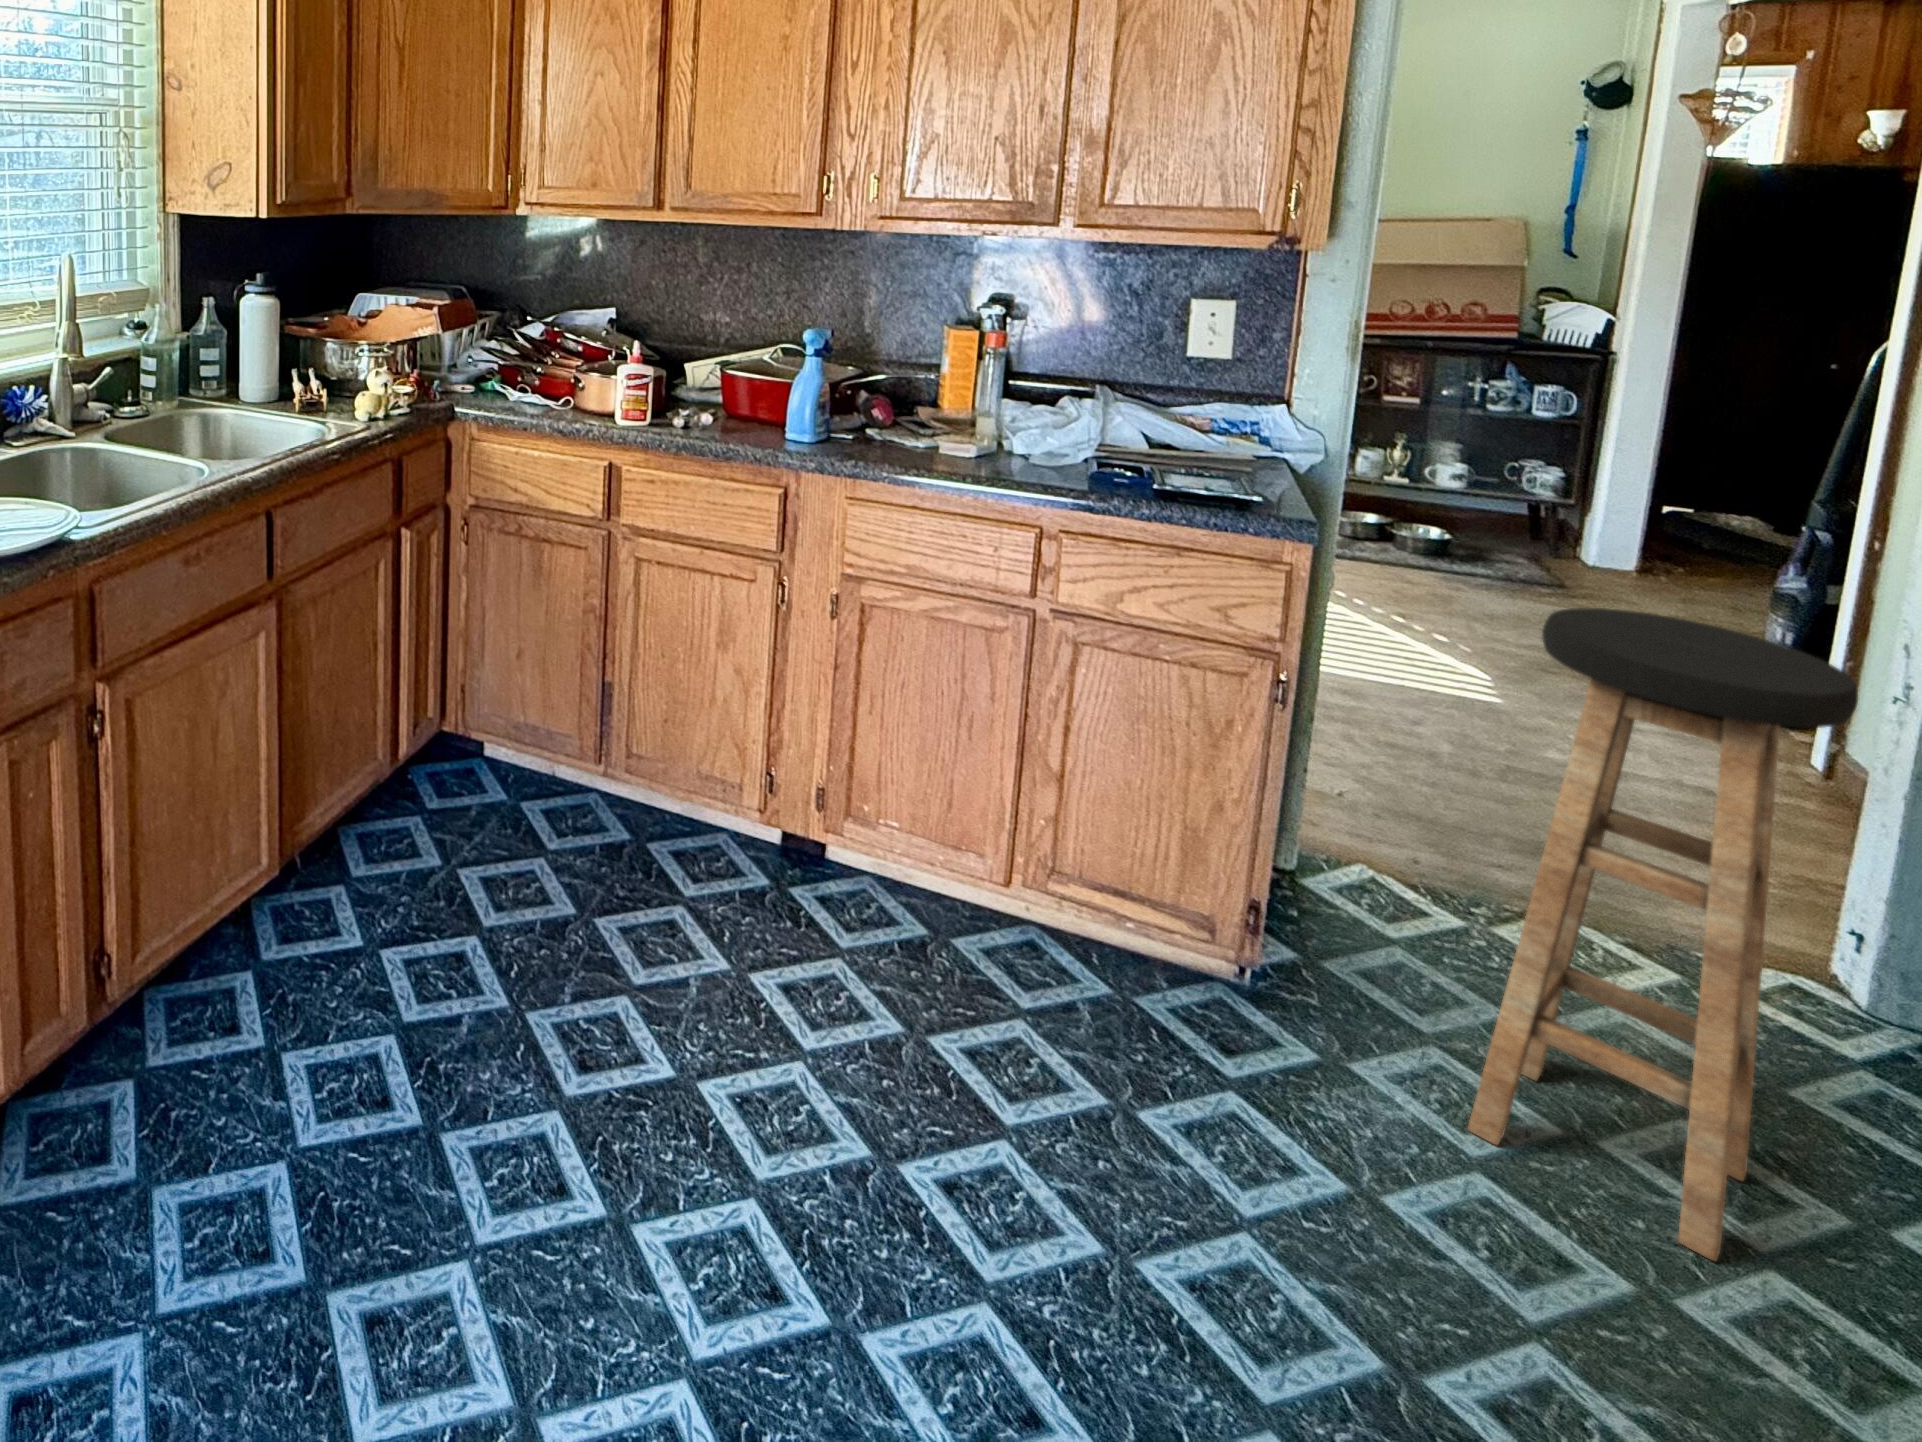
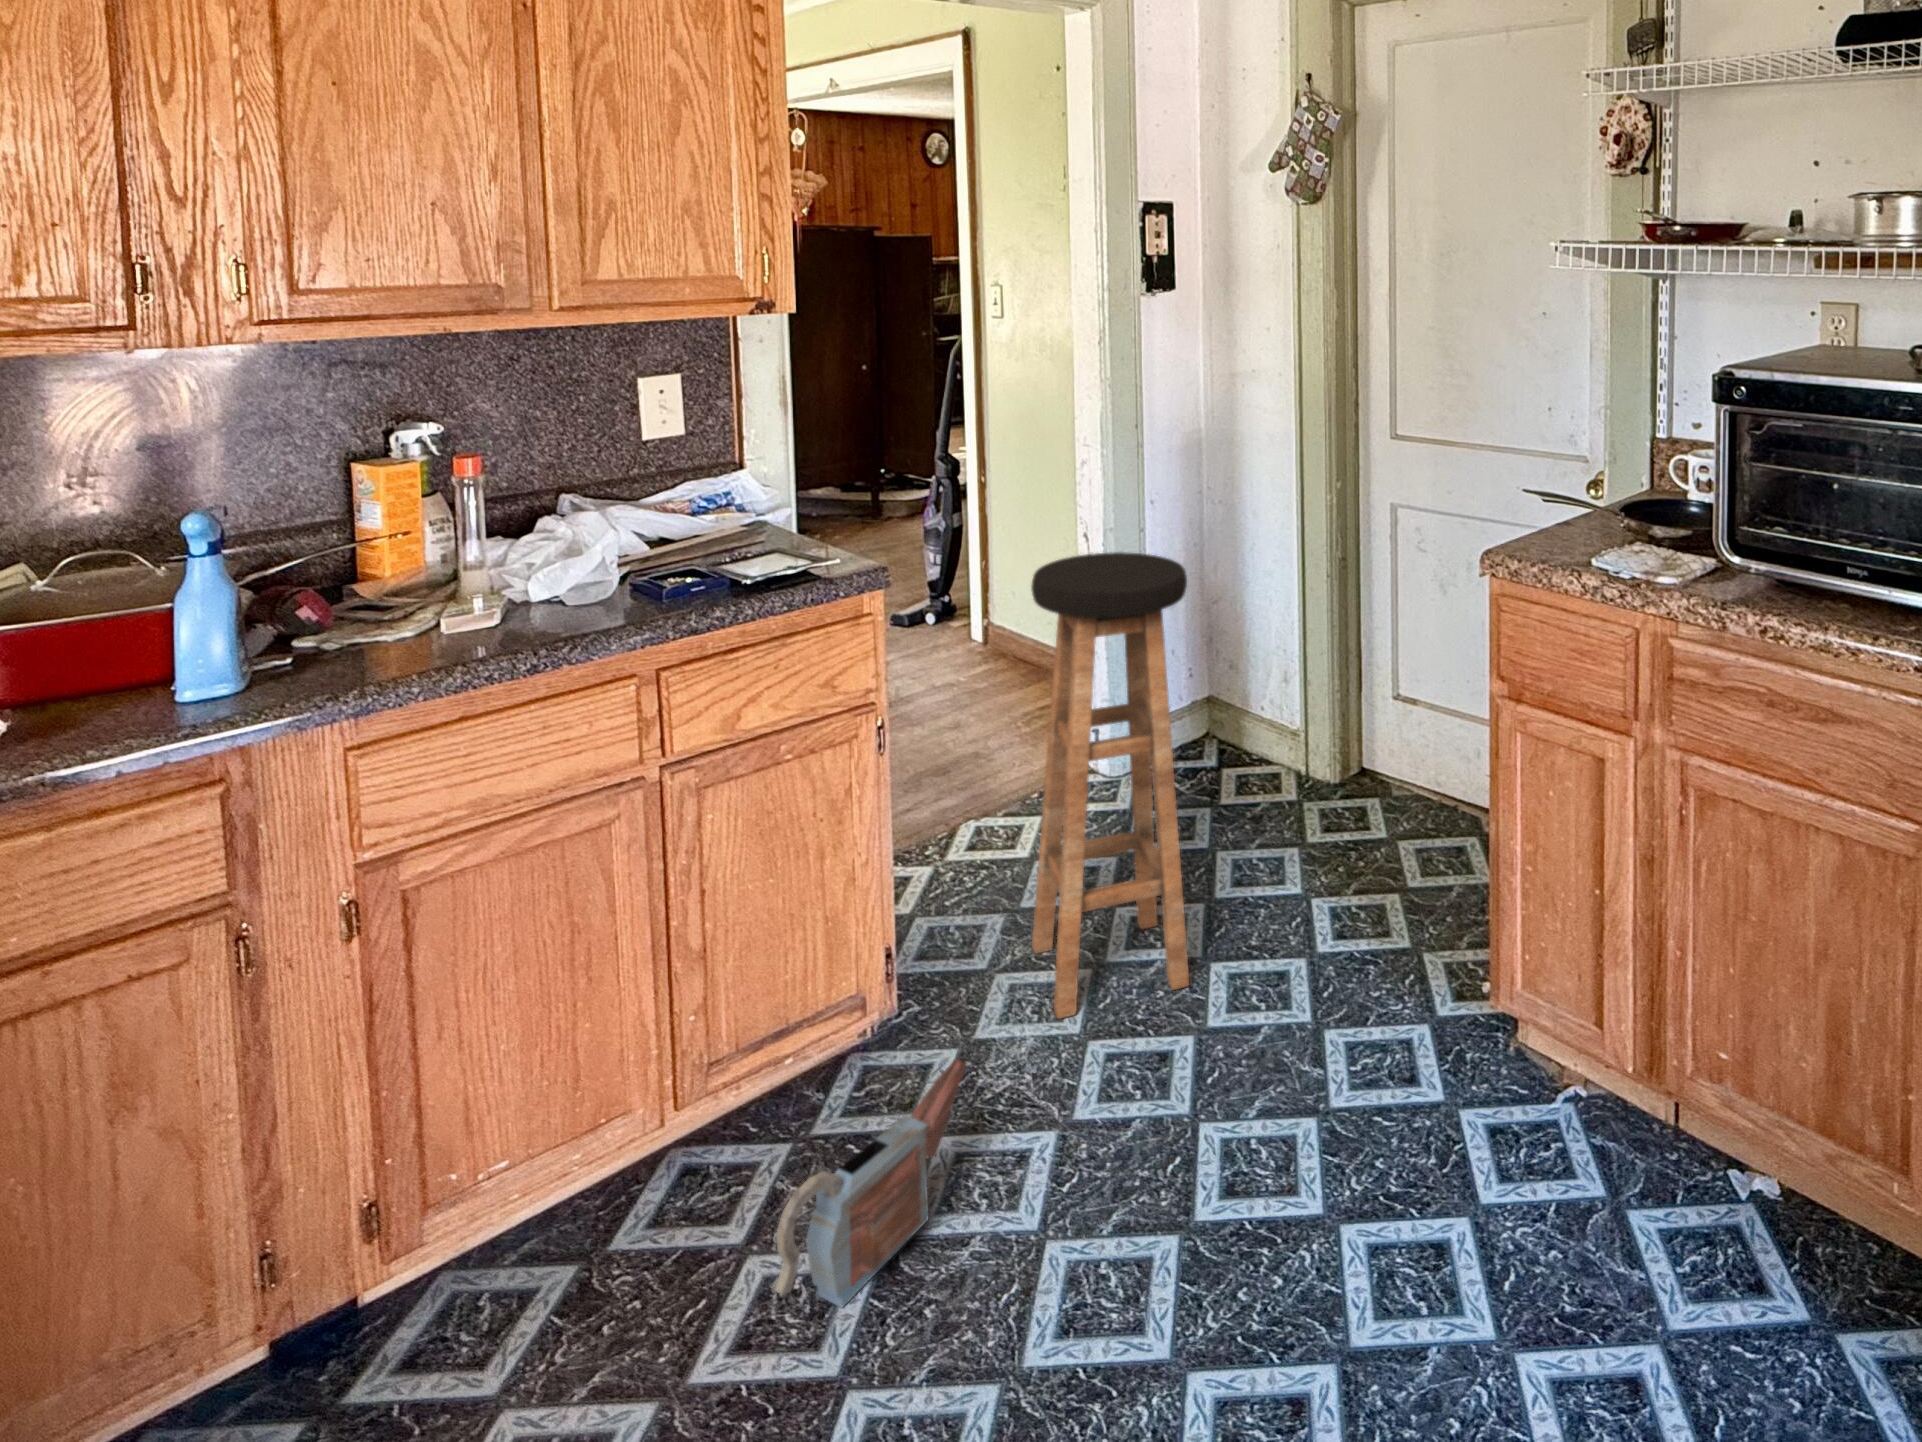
watering can: none [989,970,1248,1123] -> present [774,1059,967,1307]

